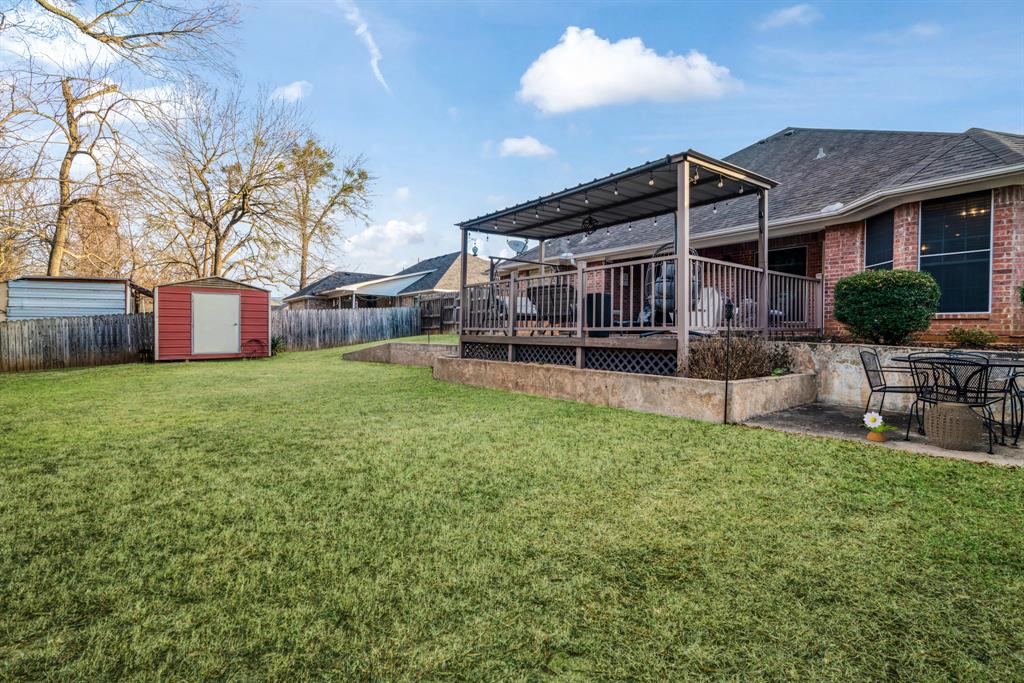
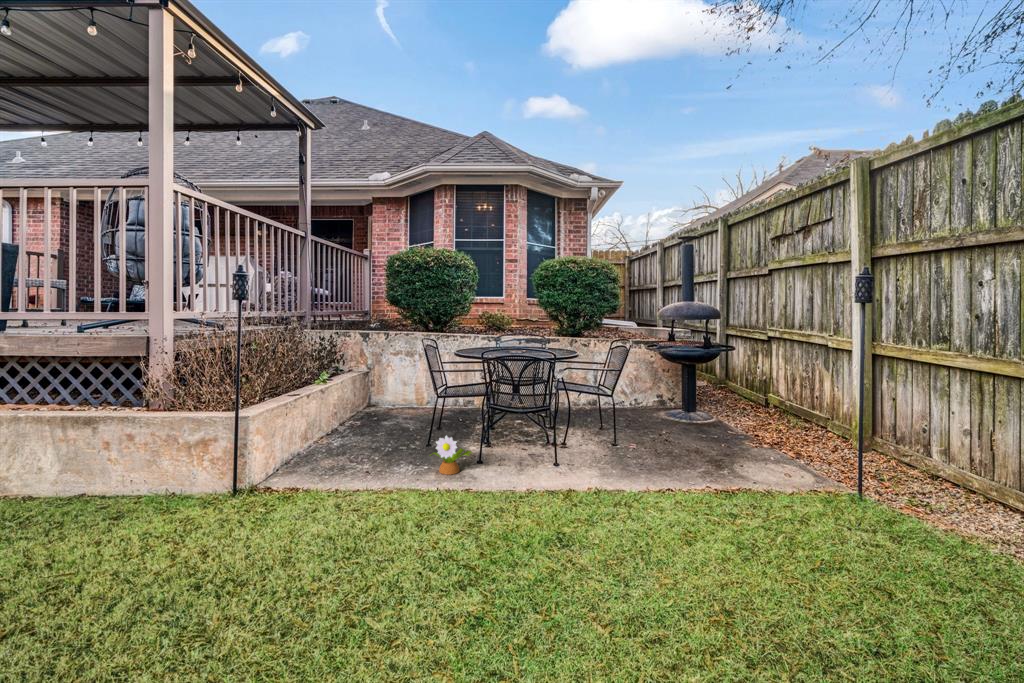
woven basket: present [924,402,983,450] -> none [495,409,547,469]

